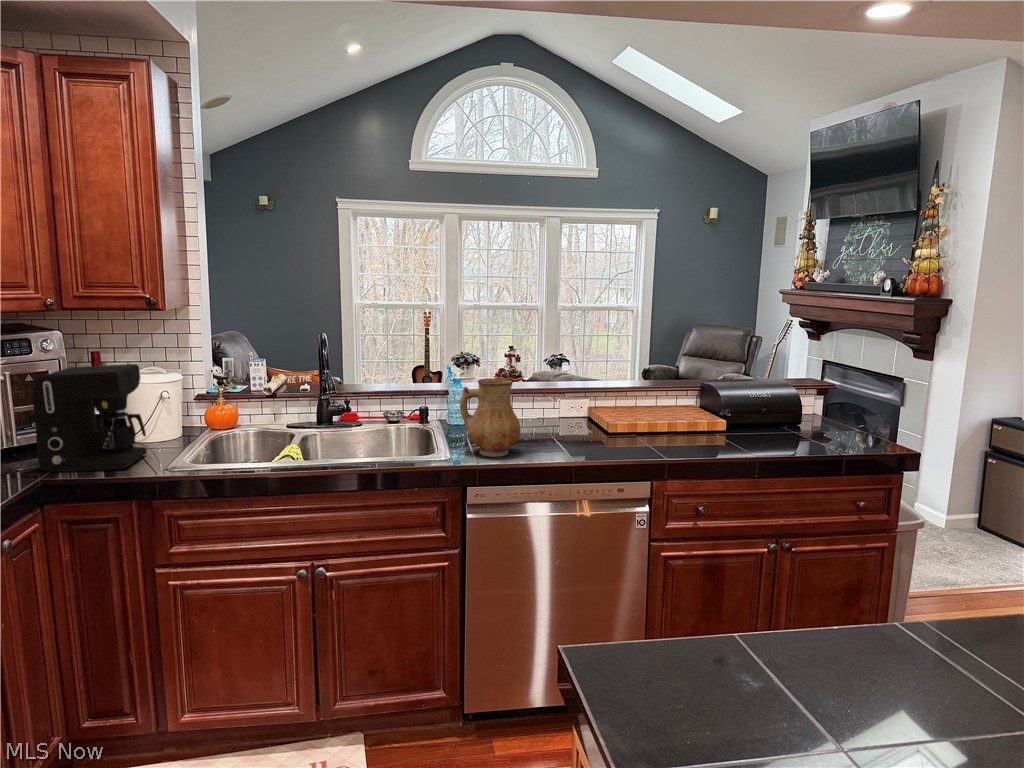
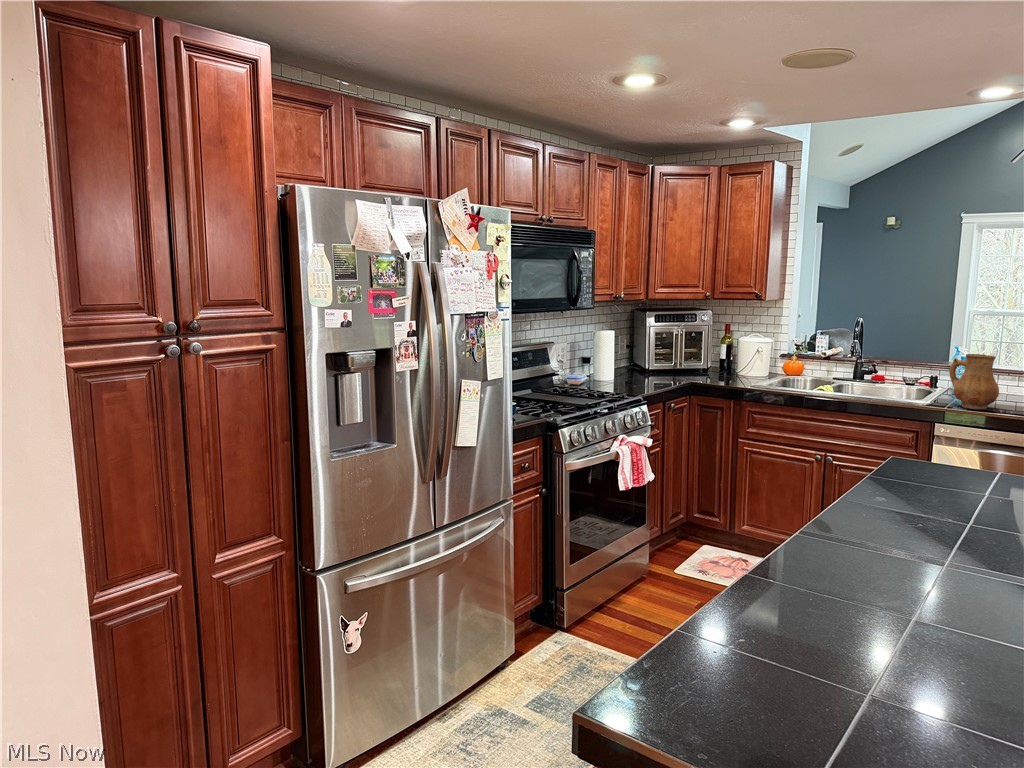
coffee maker: present [33,364,147,472] -> none [692,329,747,383]

